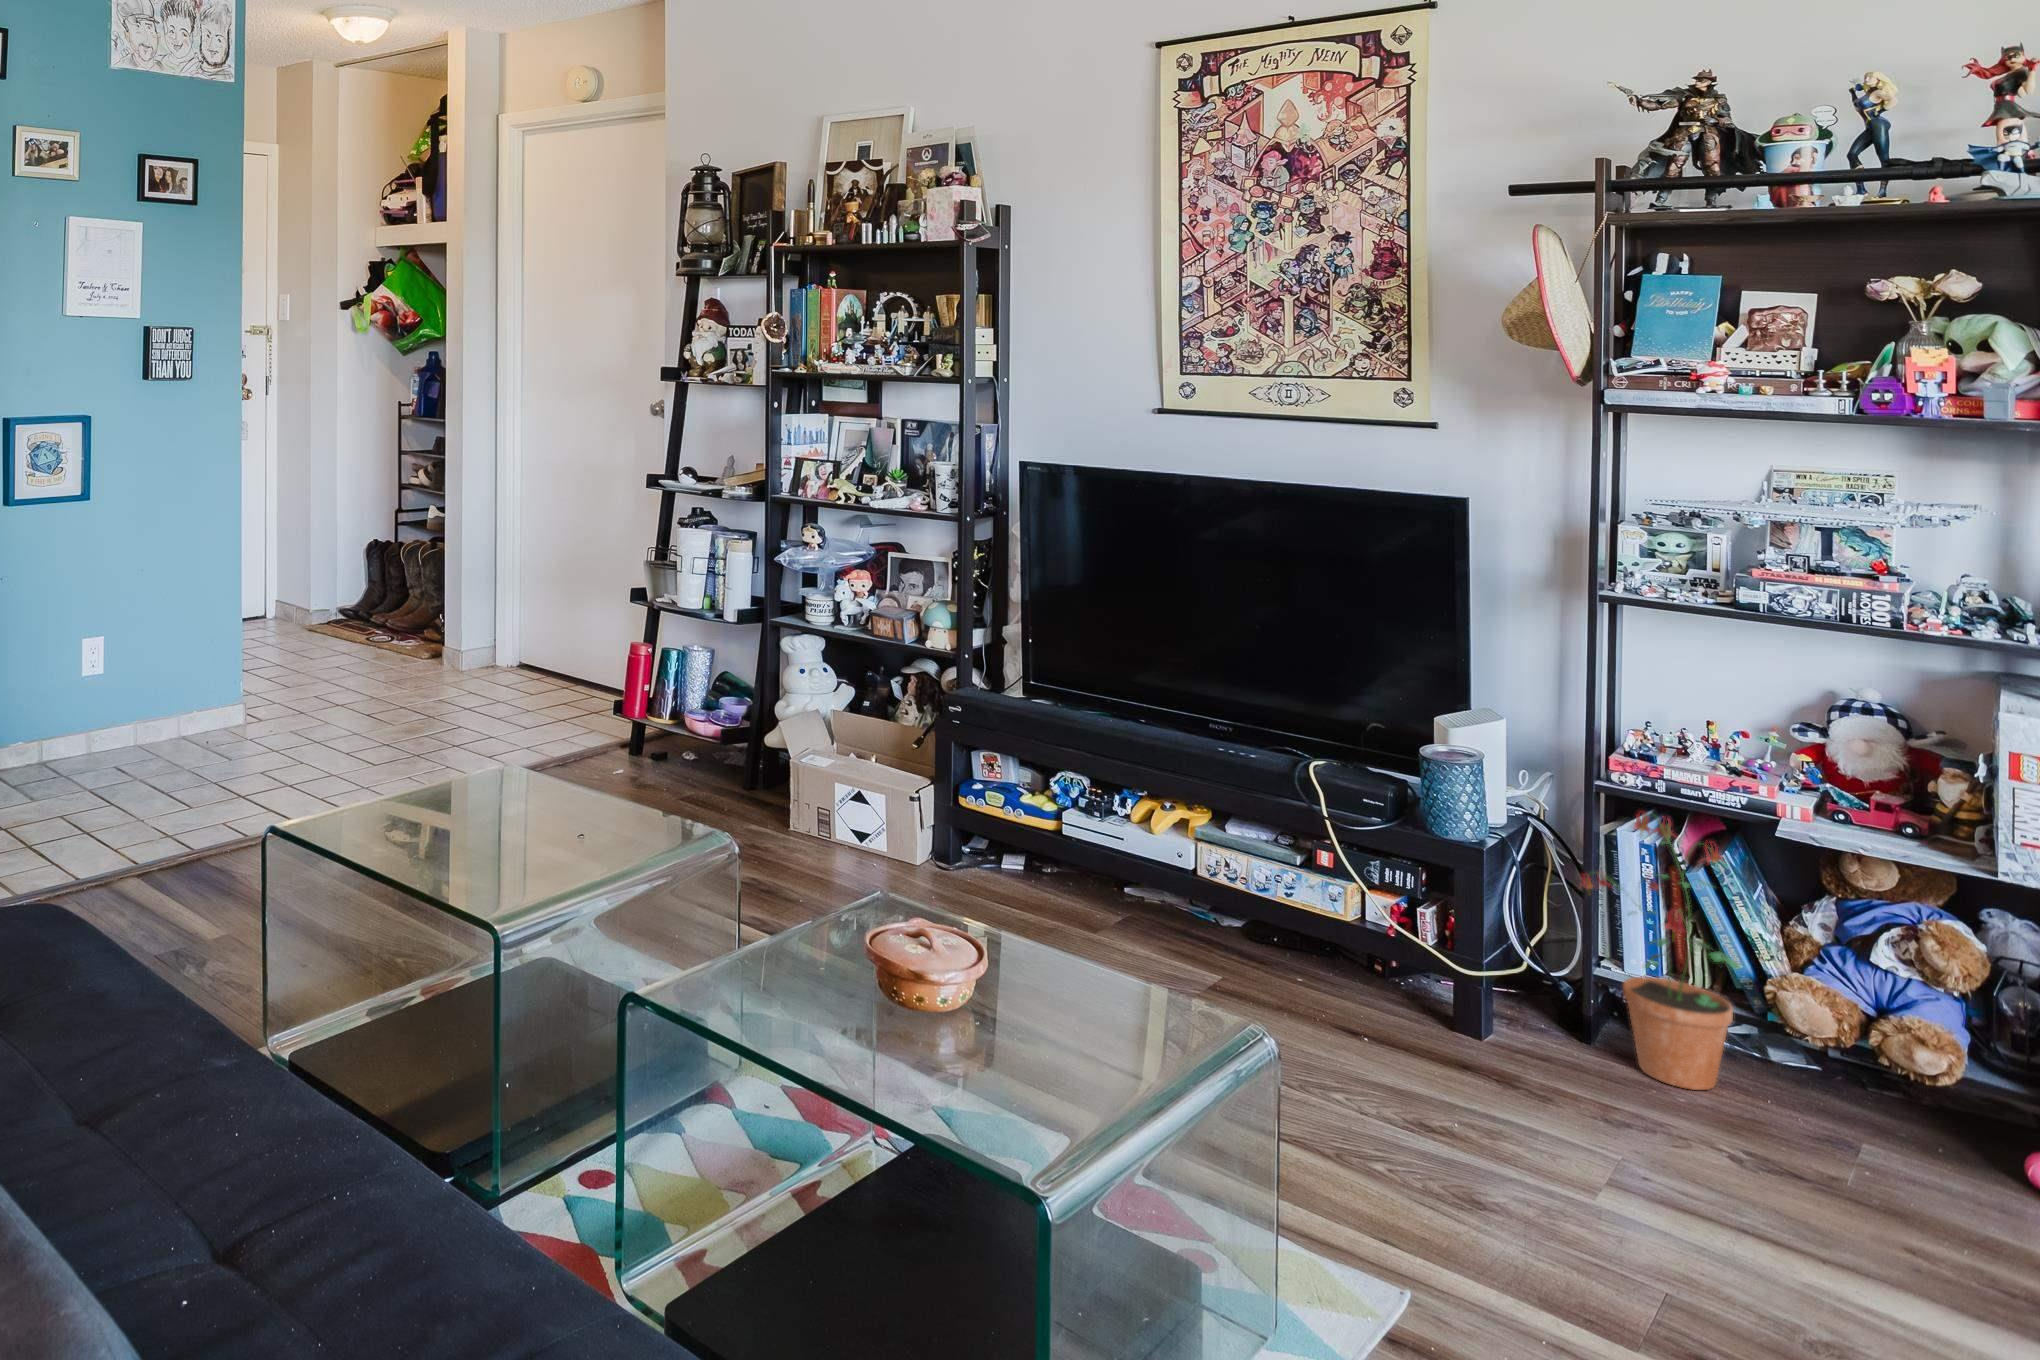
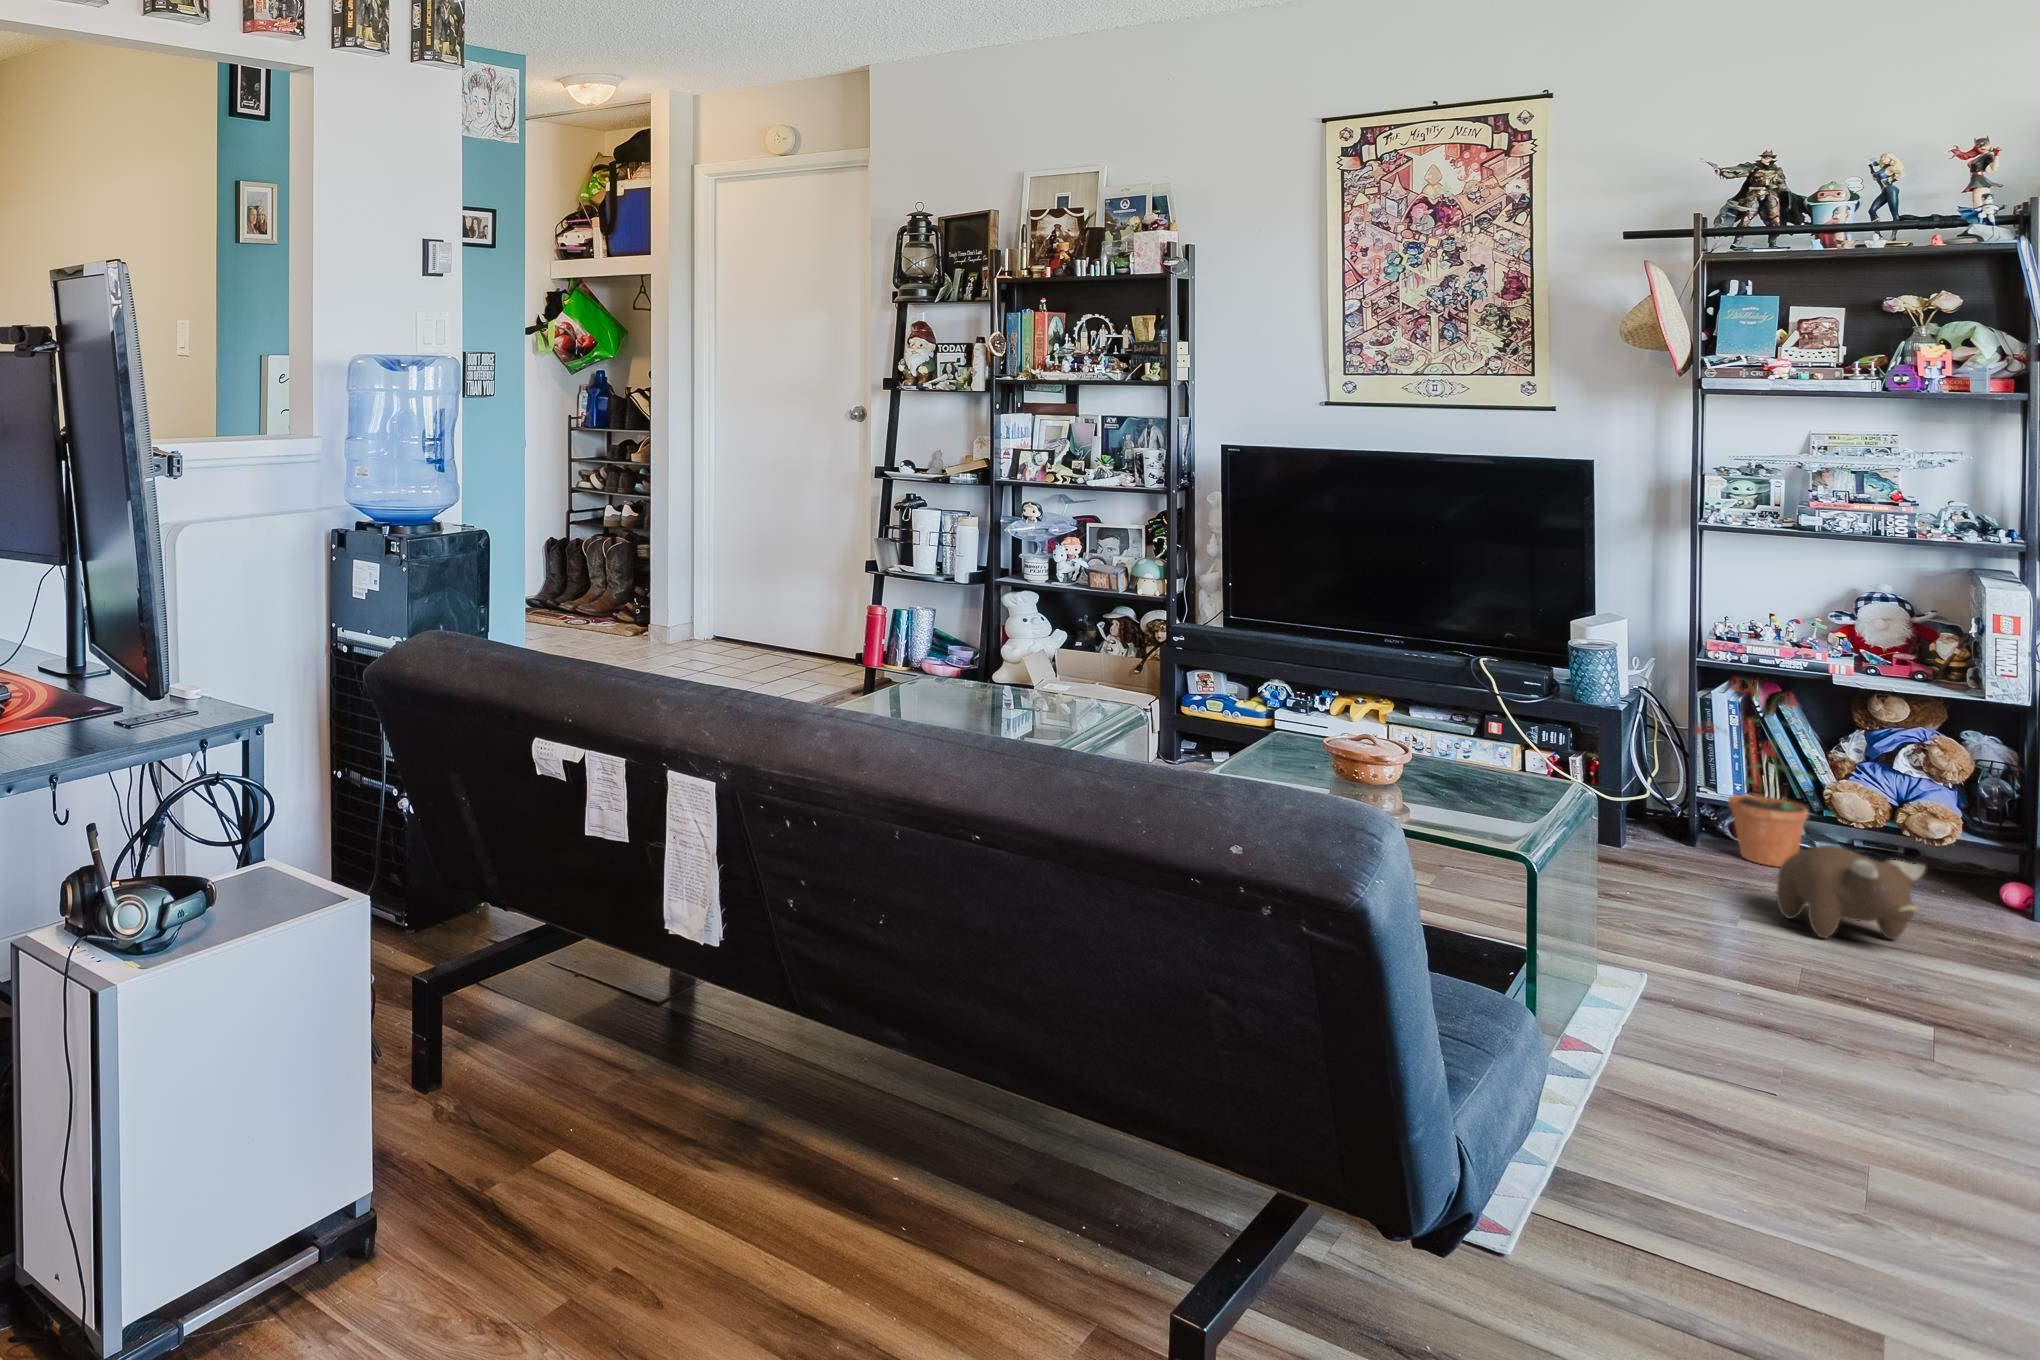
plush toy: none [1647,1090,1858,1246] -> present [1776,845,1925,939]

